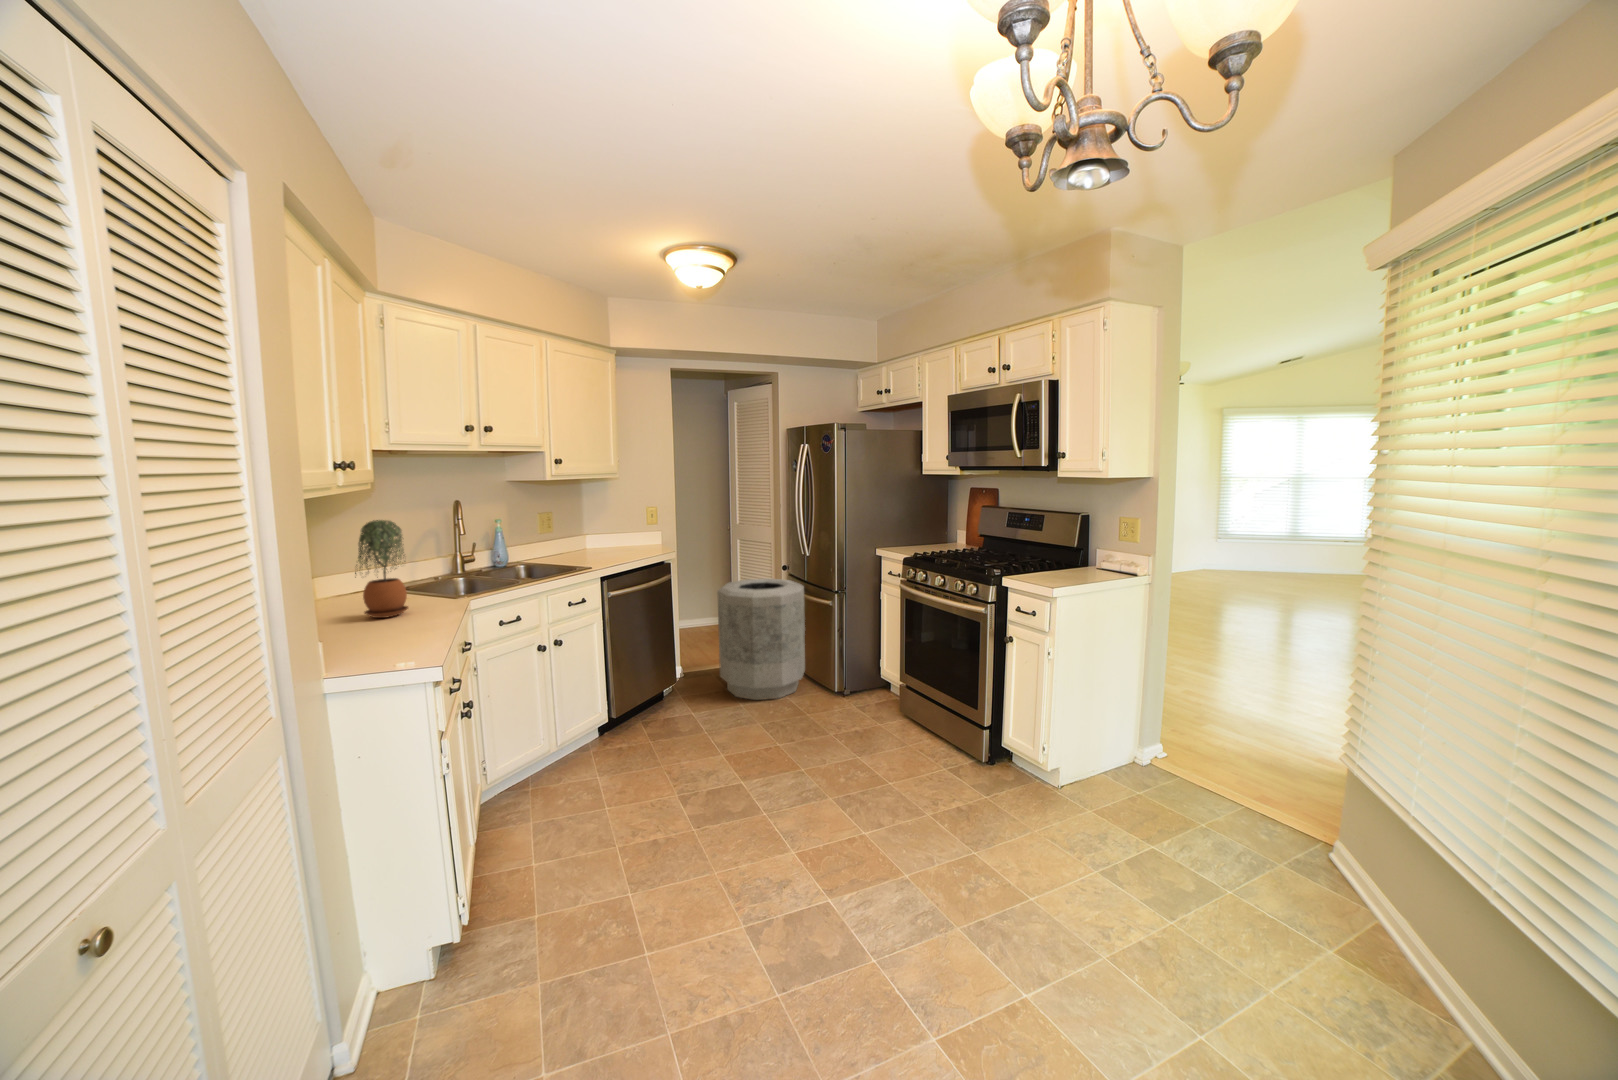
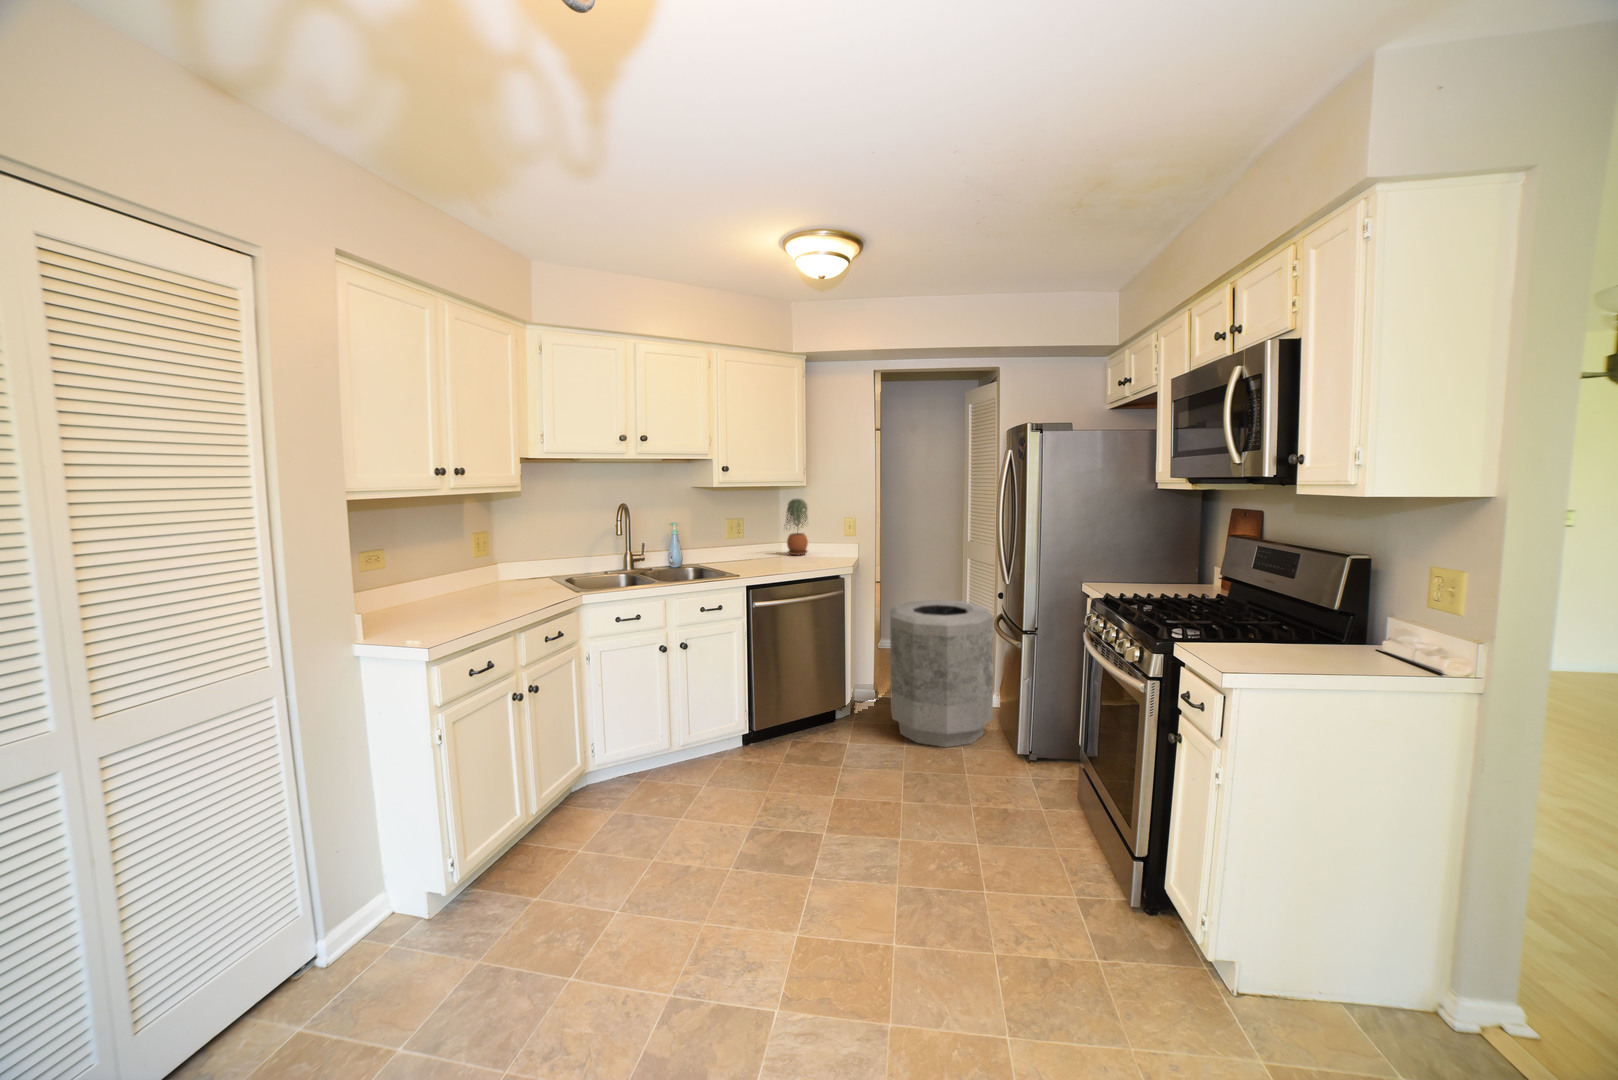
potted plant: present [355,520,408,618] -> present [786,499,808,555]

